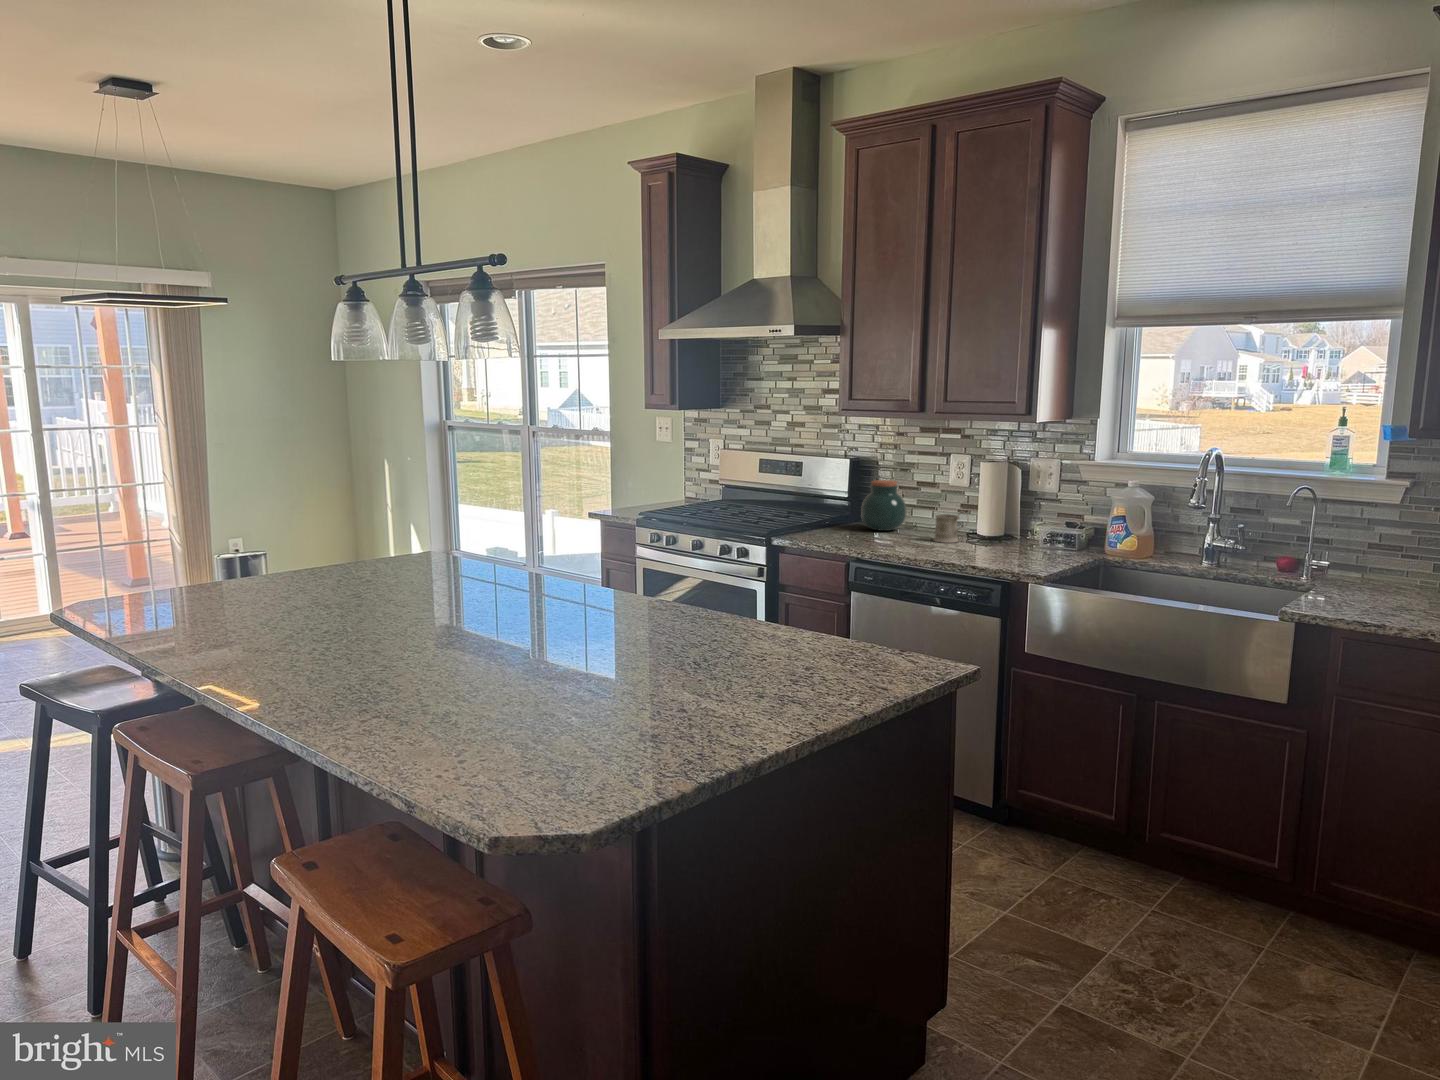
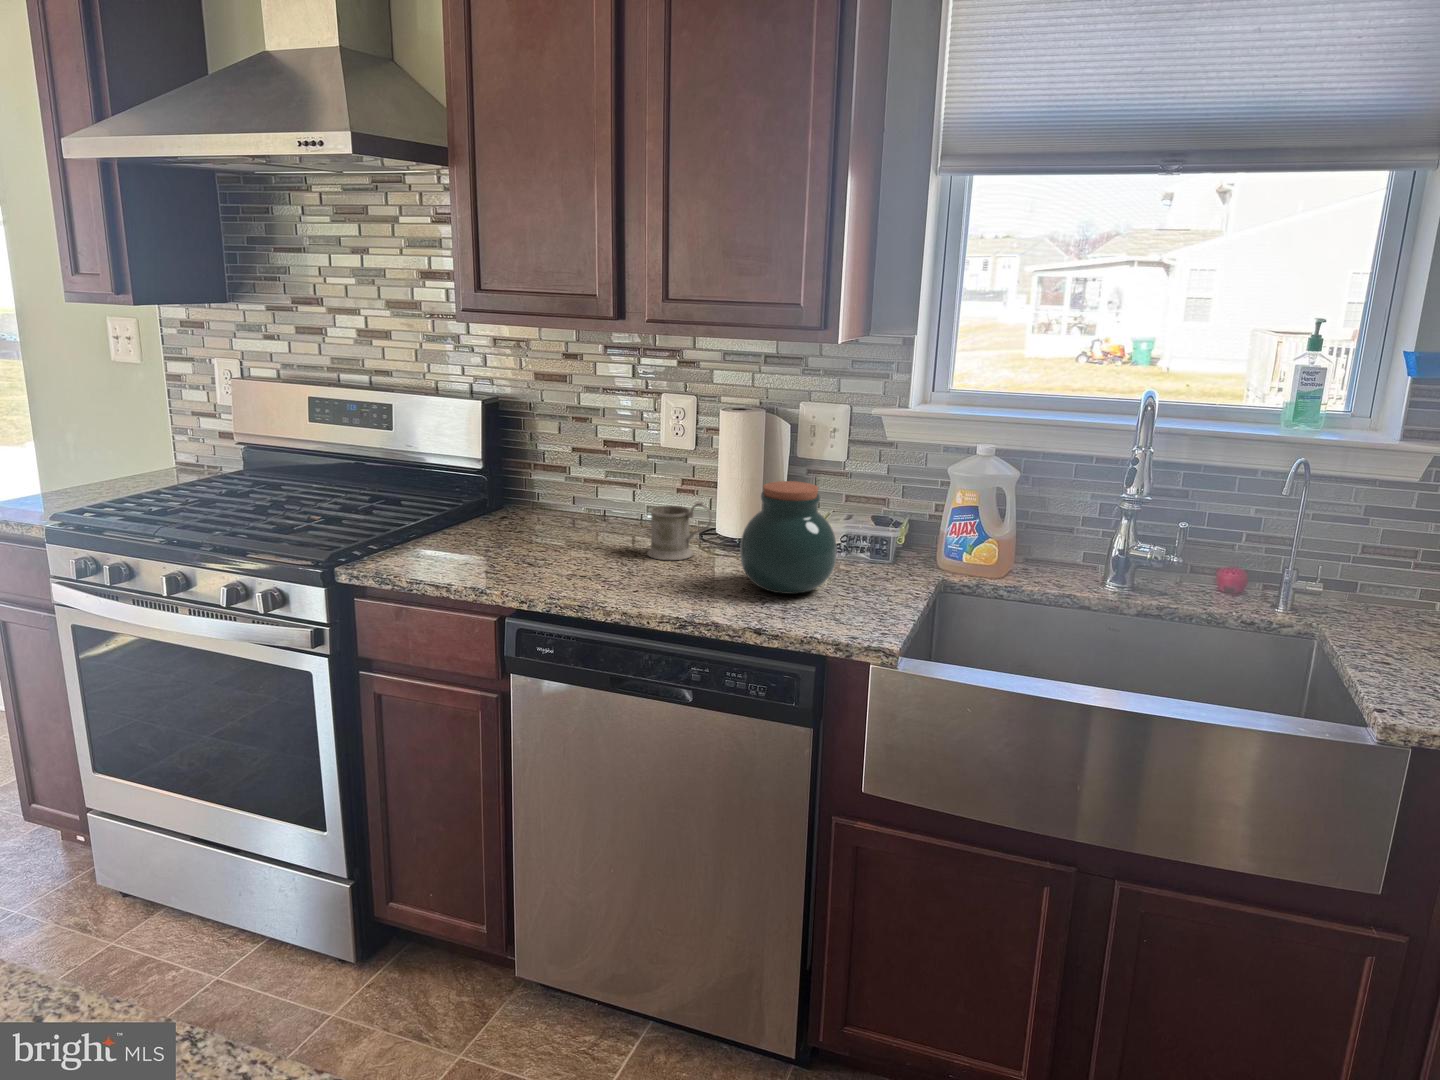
jar: present [861,480,906,531] -> present [740,481,837,594]

